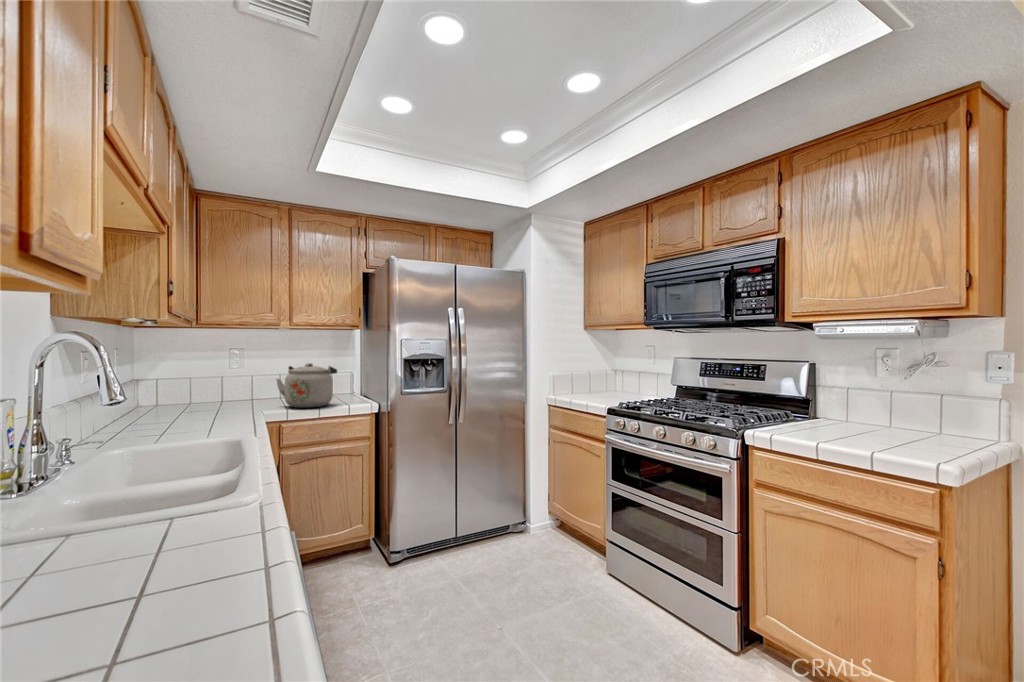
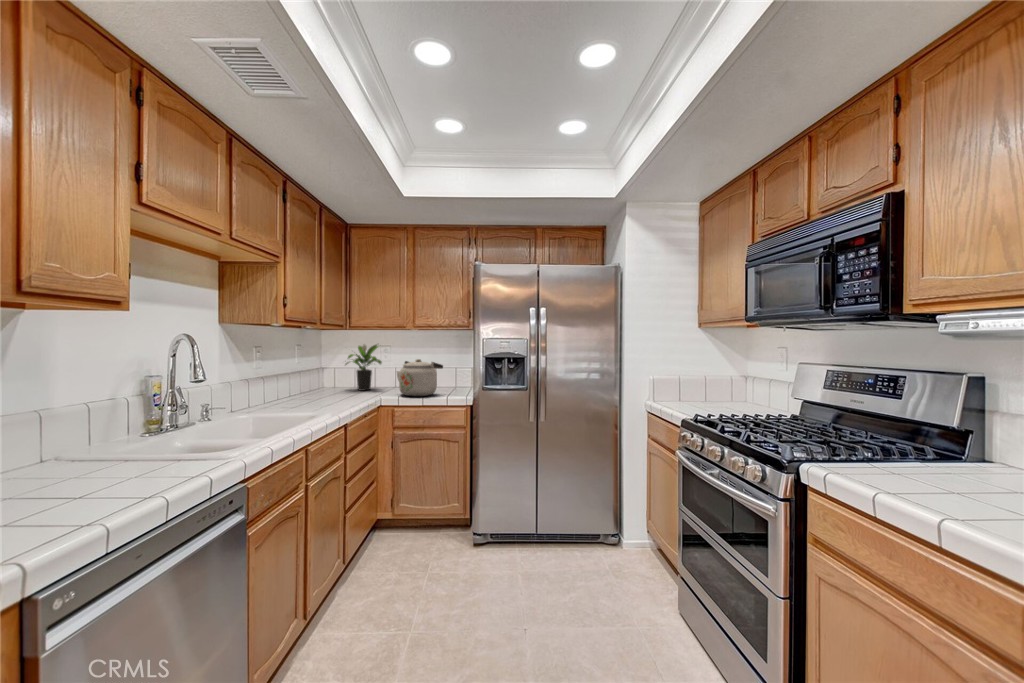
potted plant: none [186,345,248,406] -> present [346,344,382,391]

